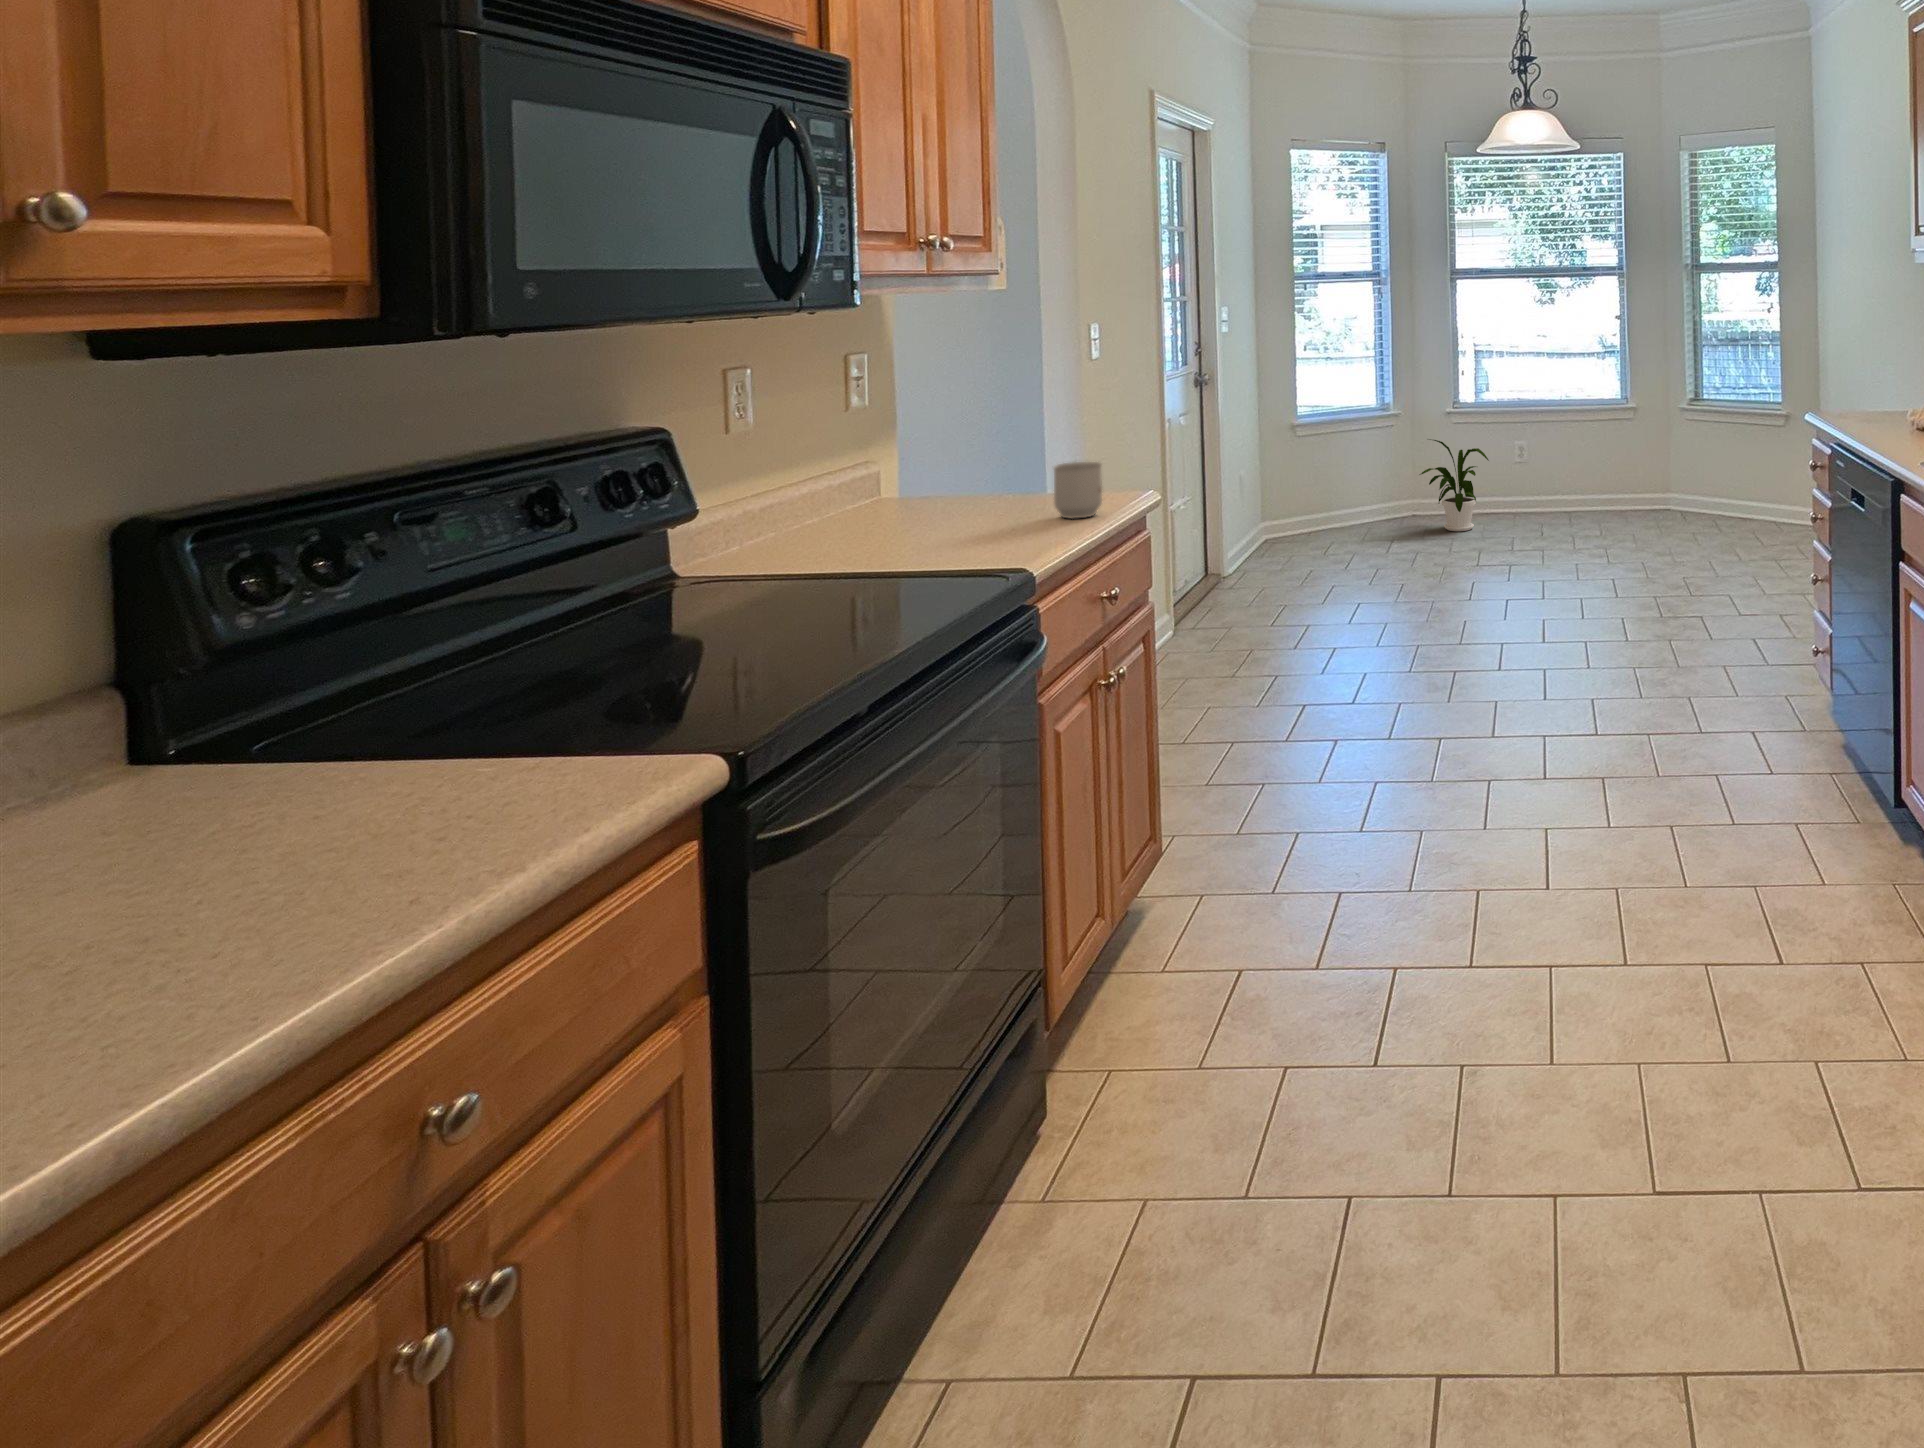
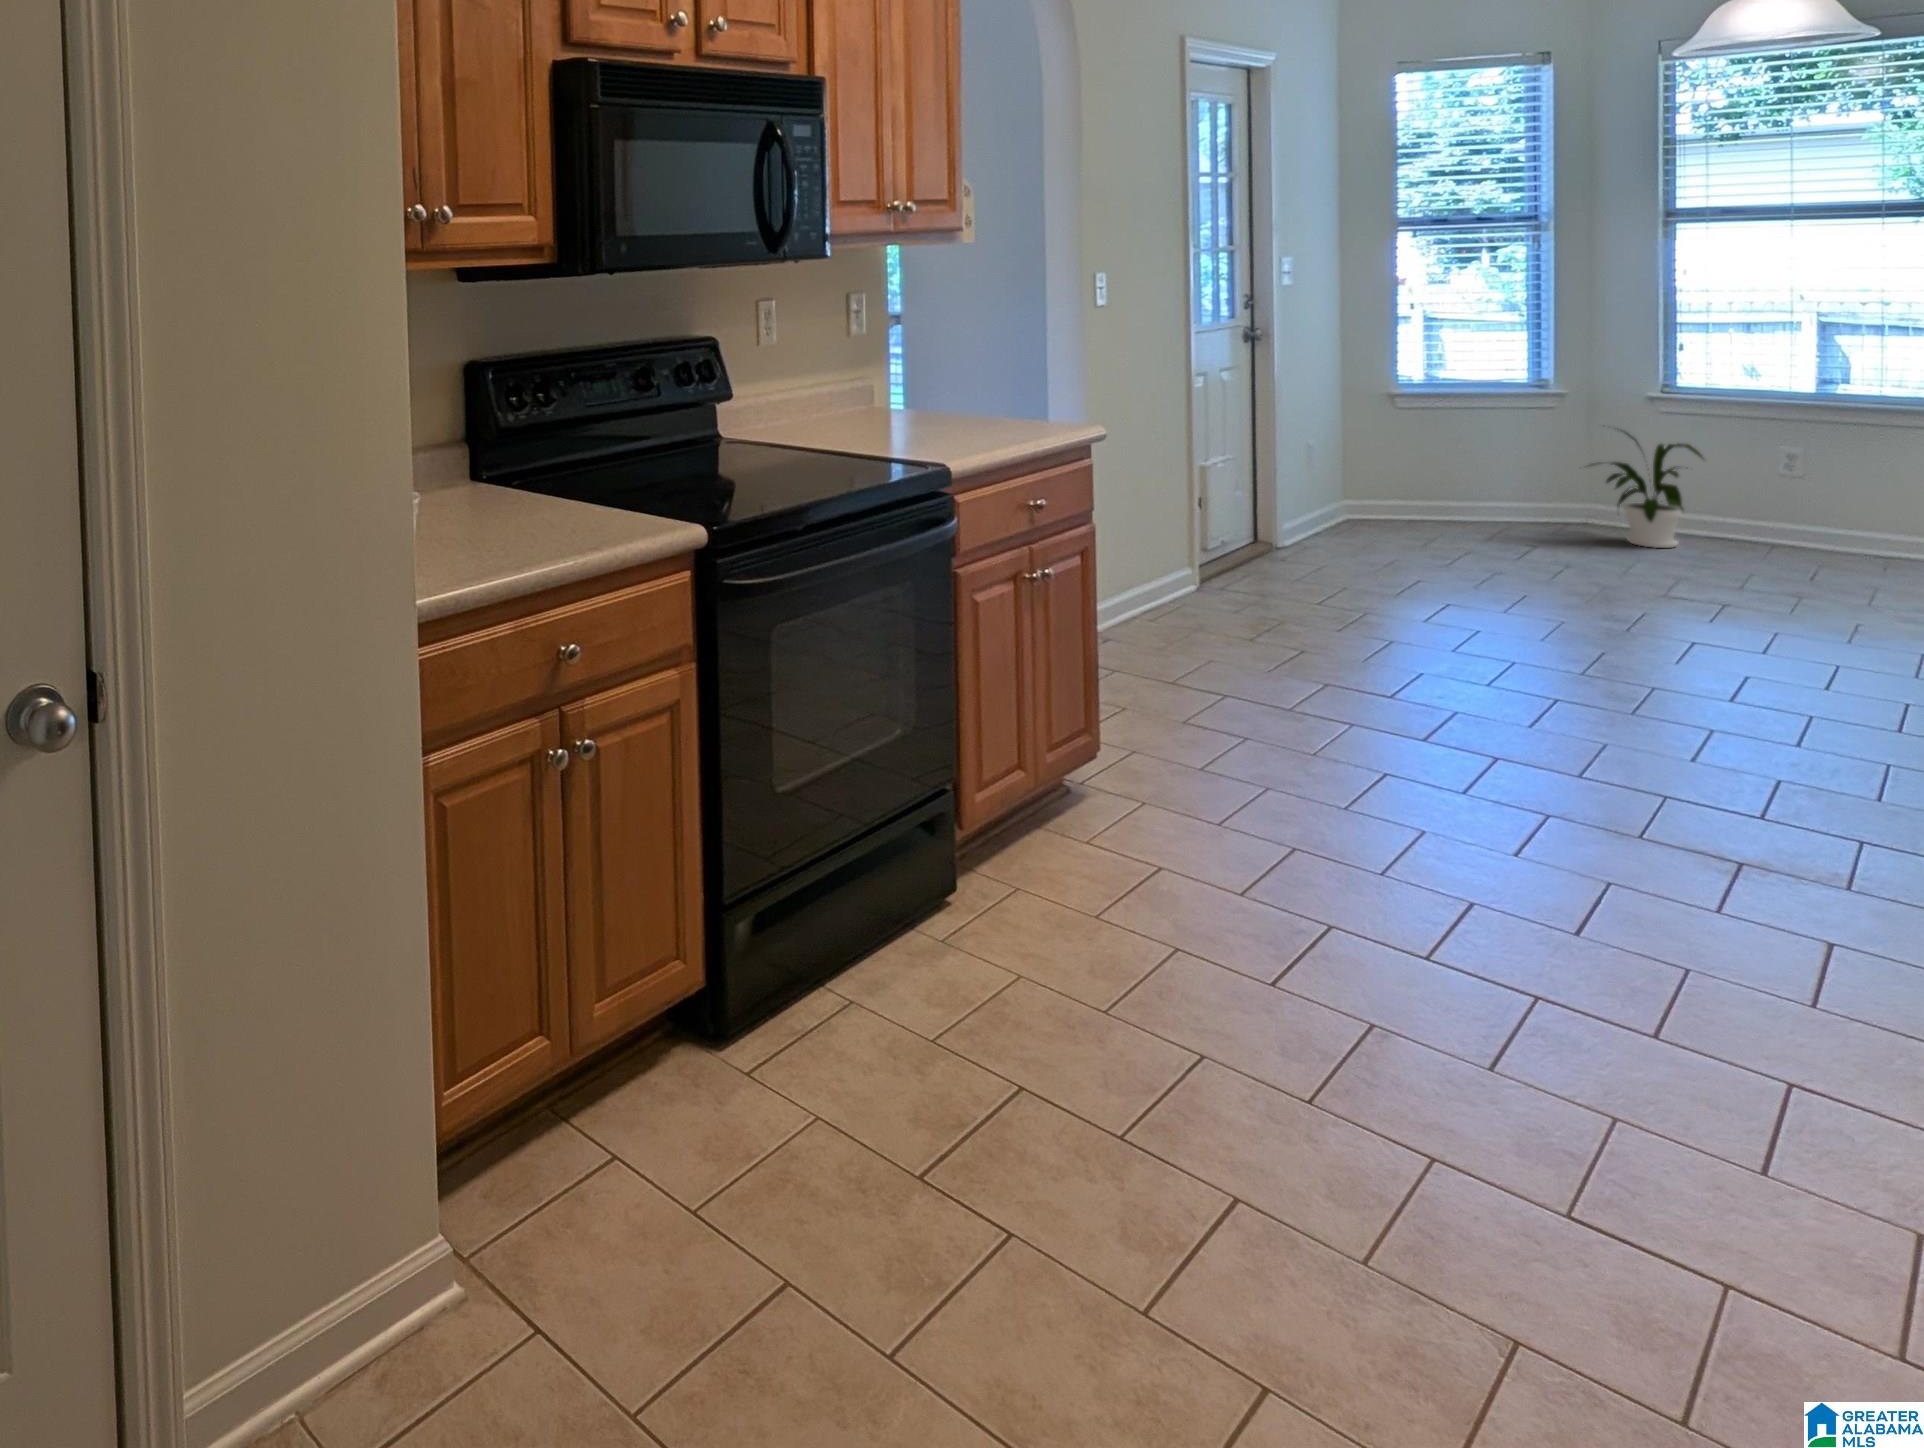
mug: present [1054,462,1102,519] -> none [997,389,1041,436]

